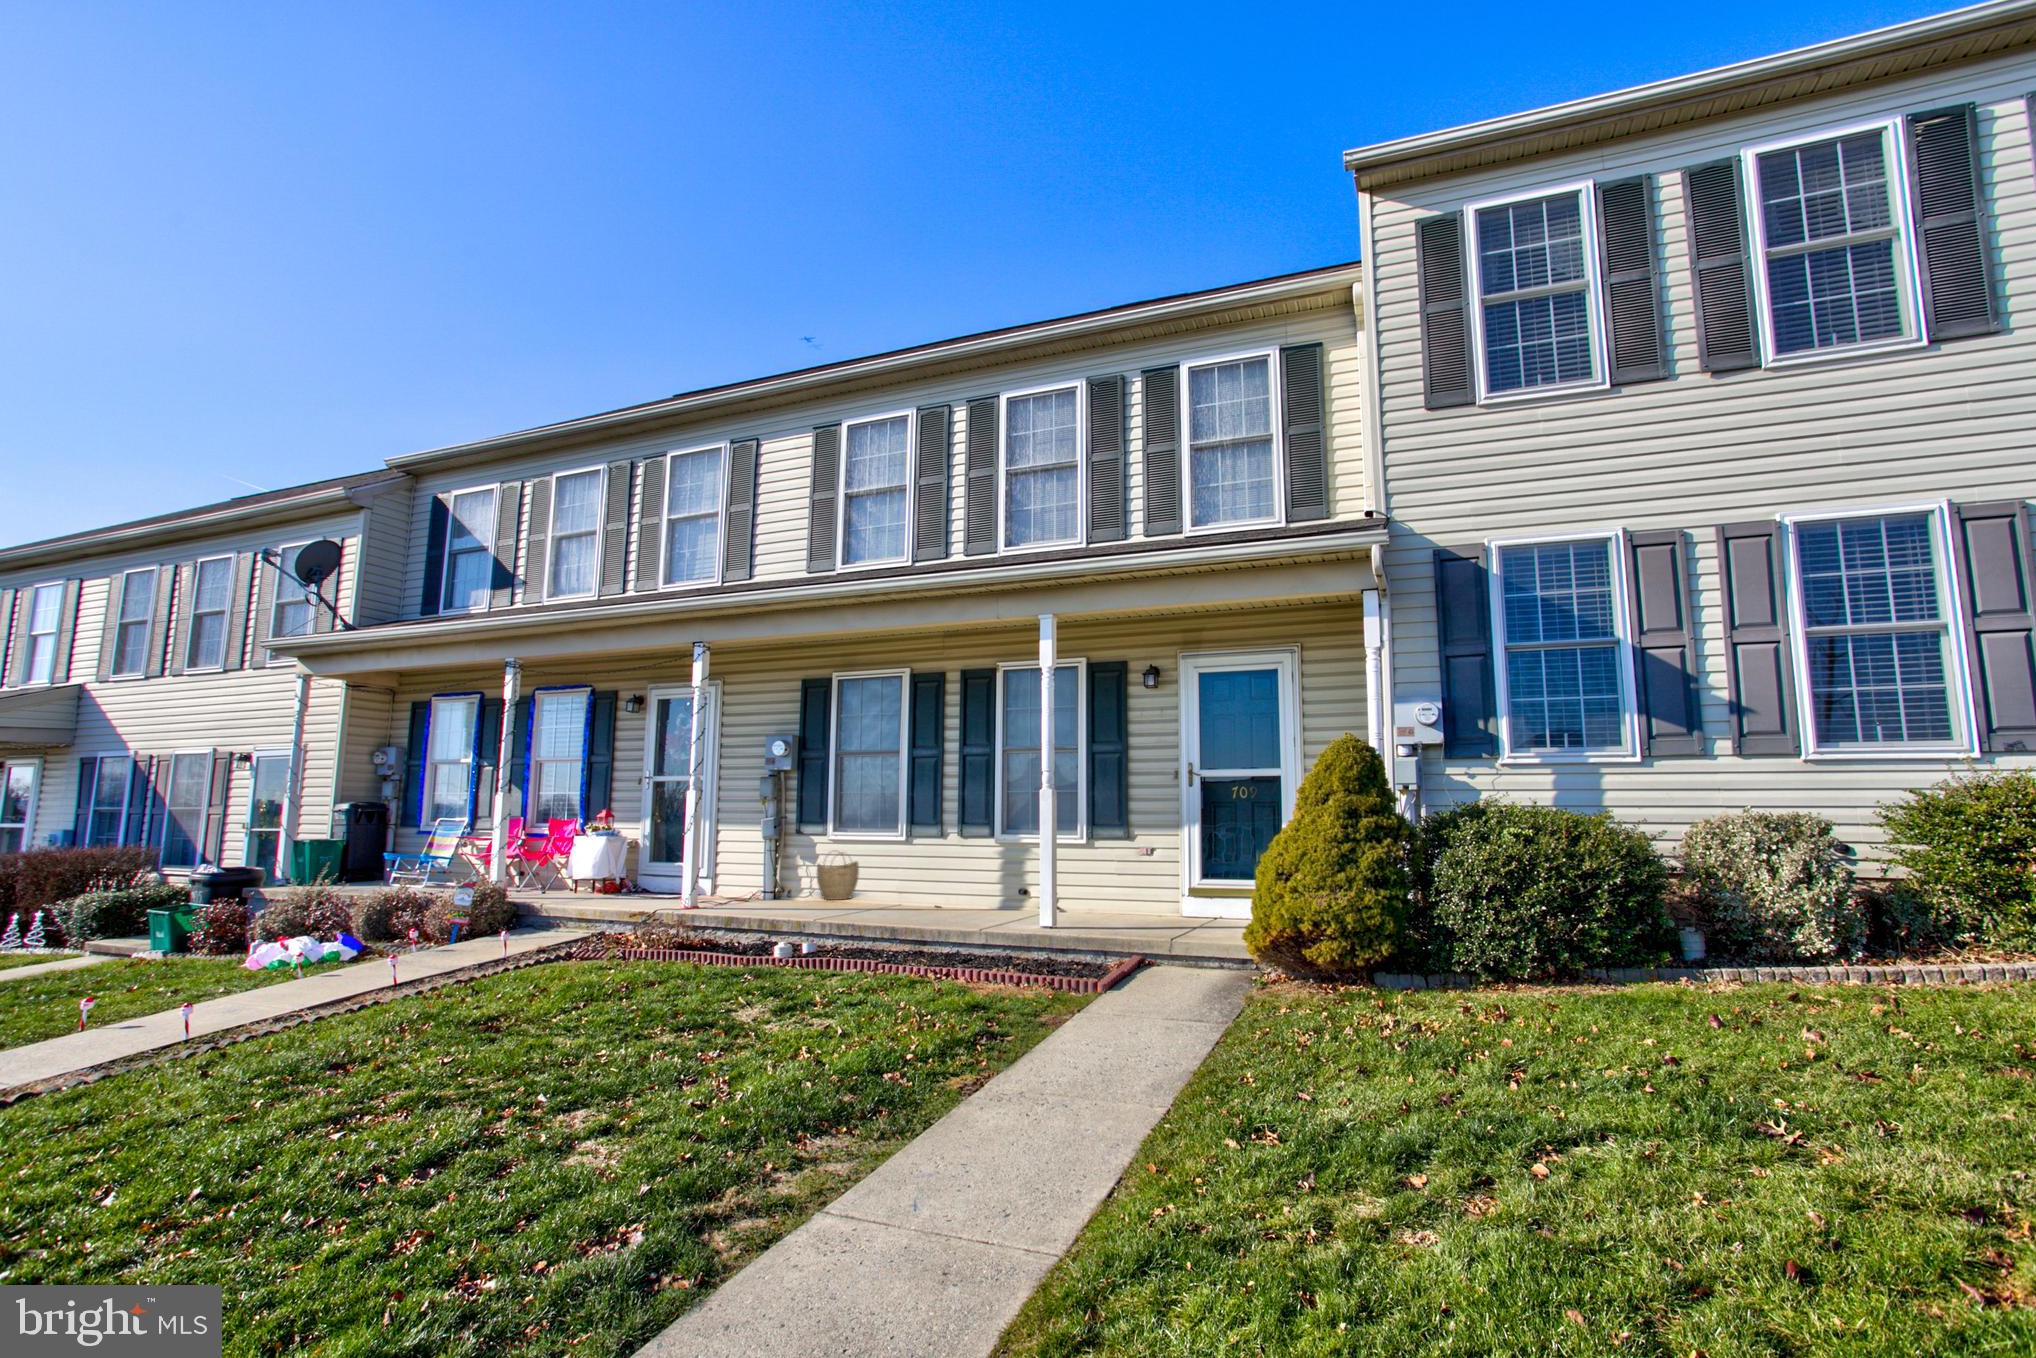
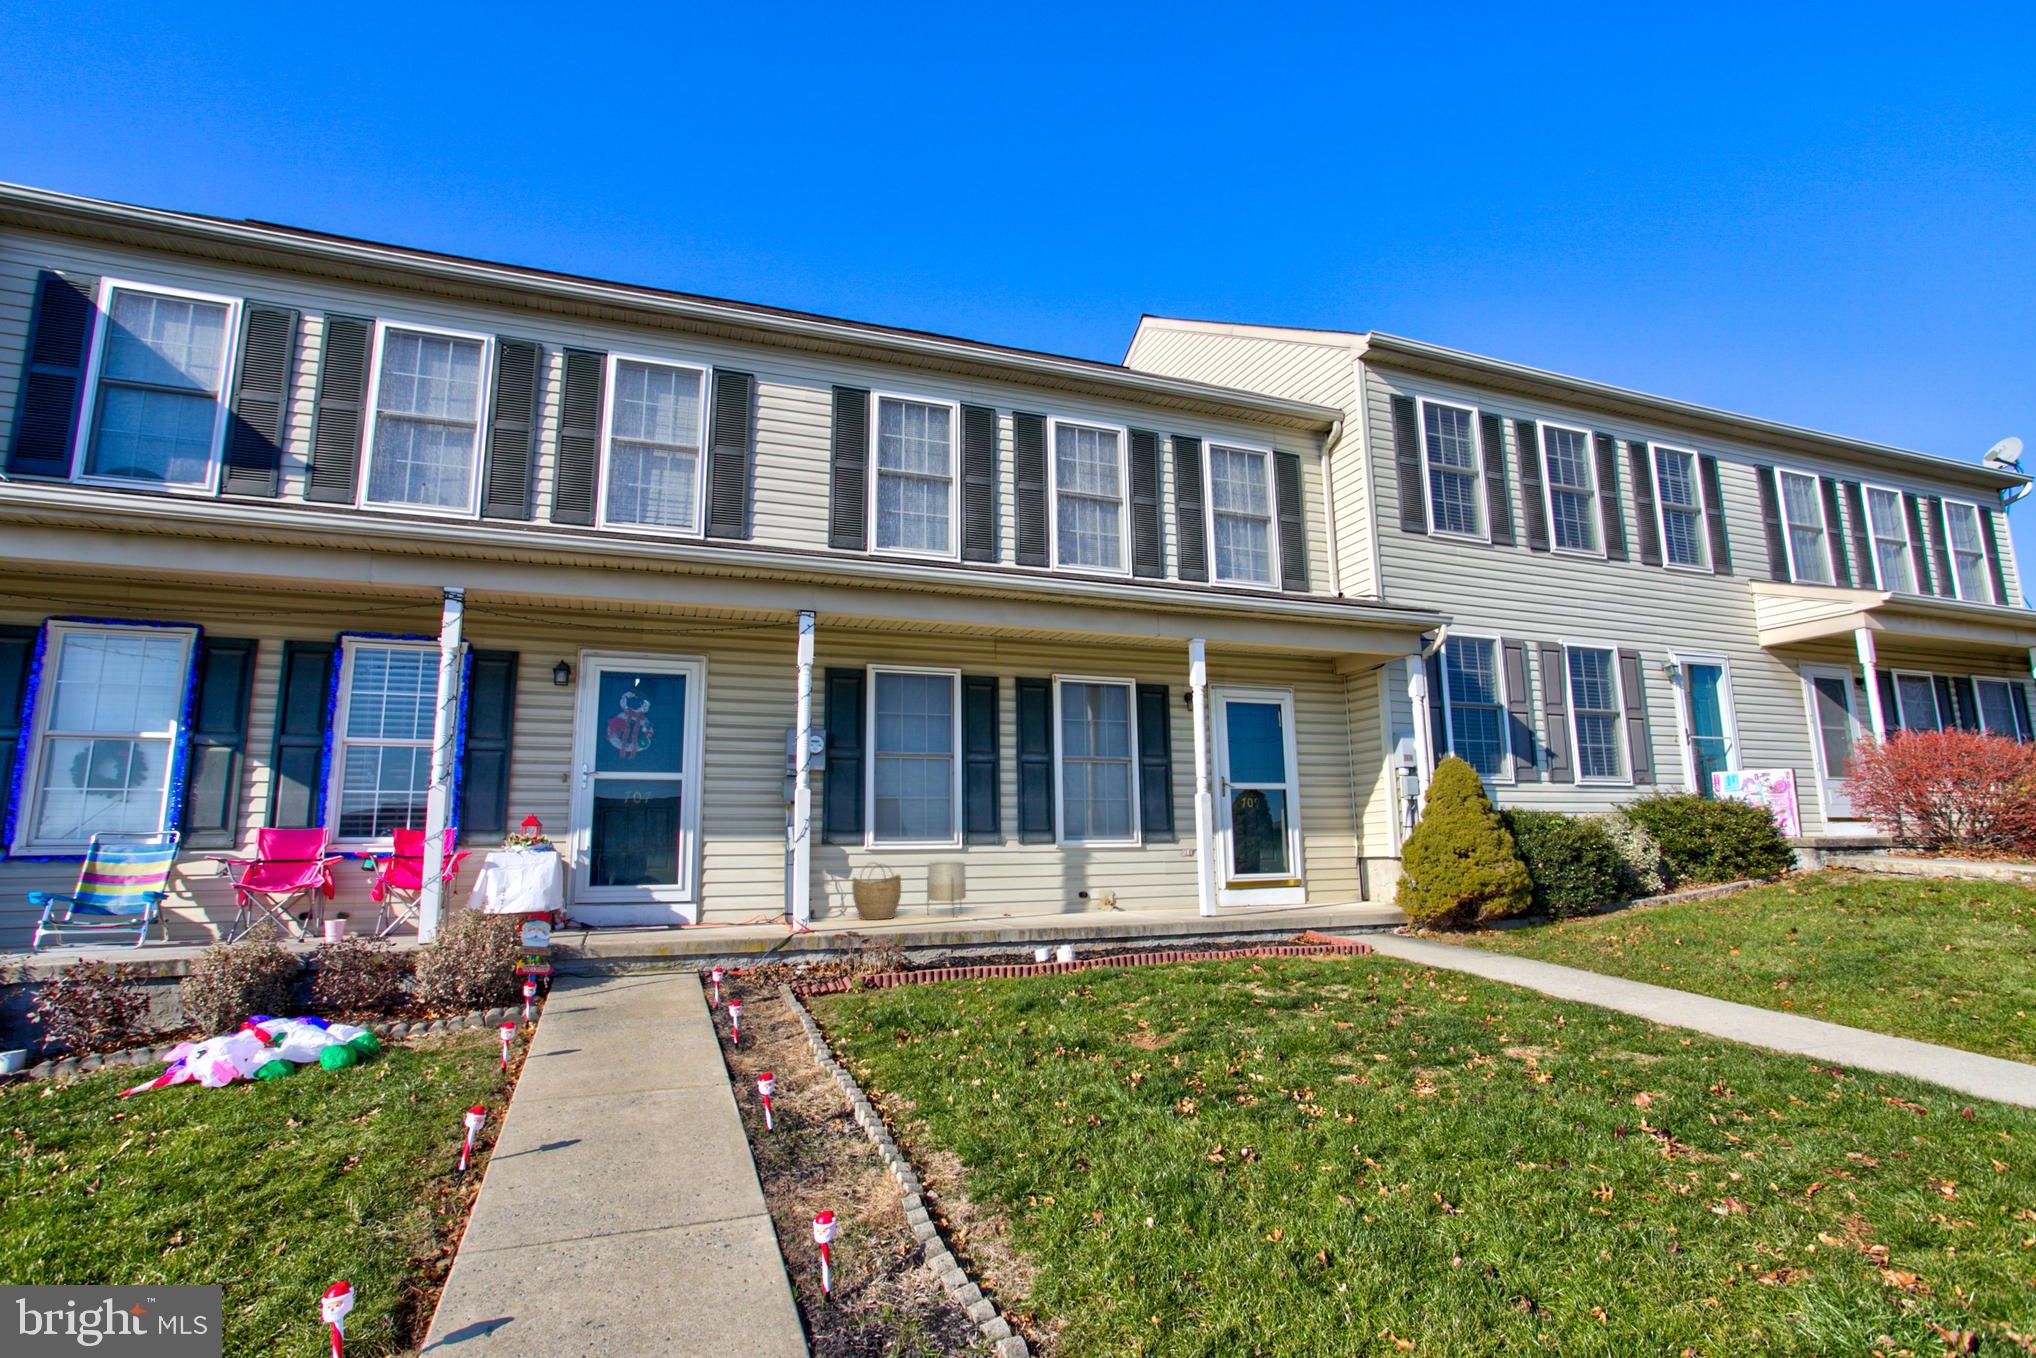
planter: none [881,850,914,898] -> present [927,862,966,902]

